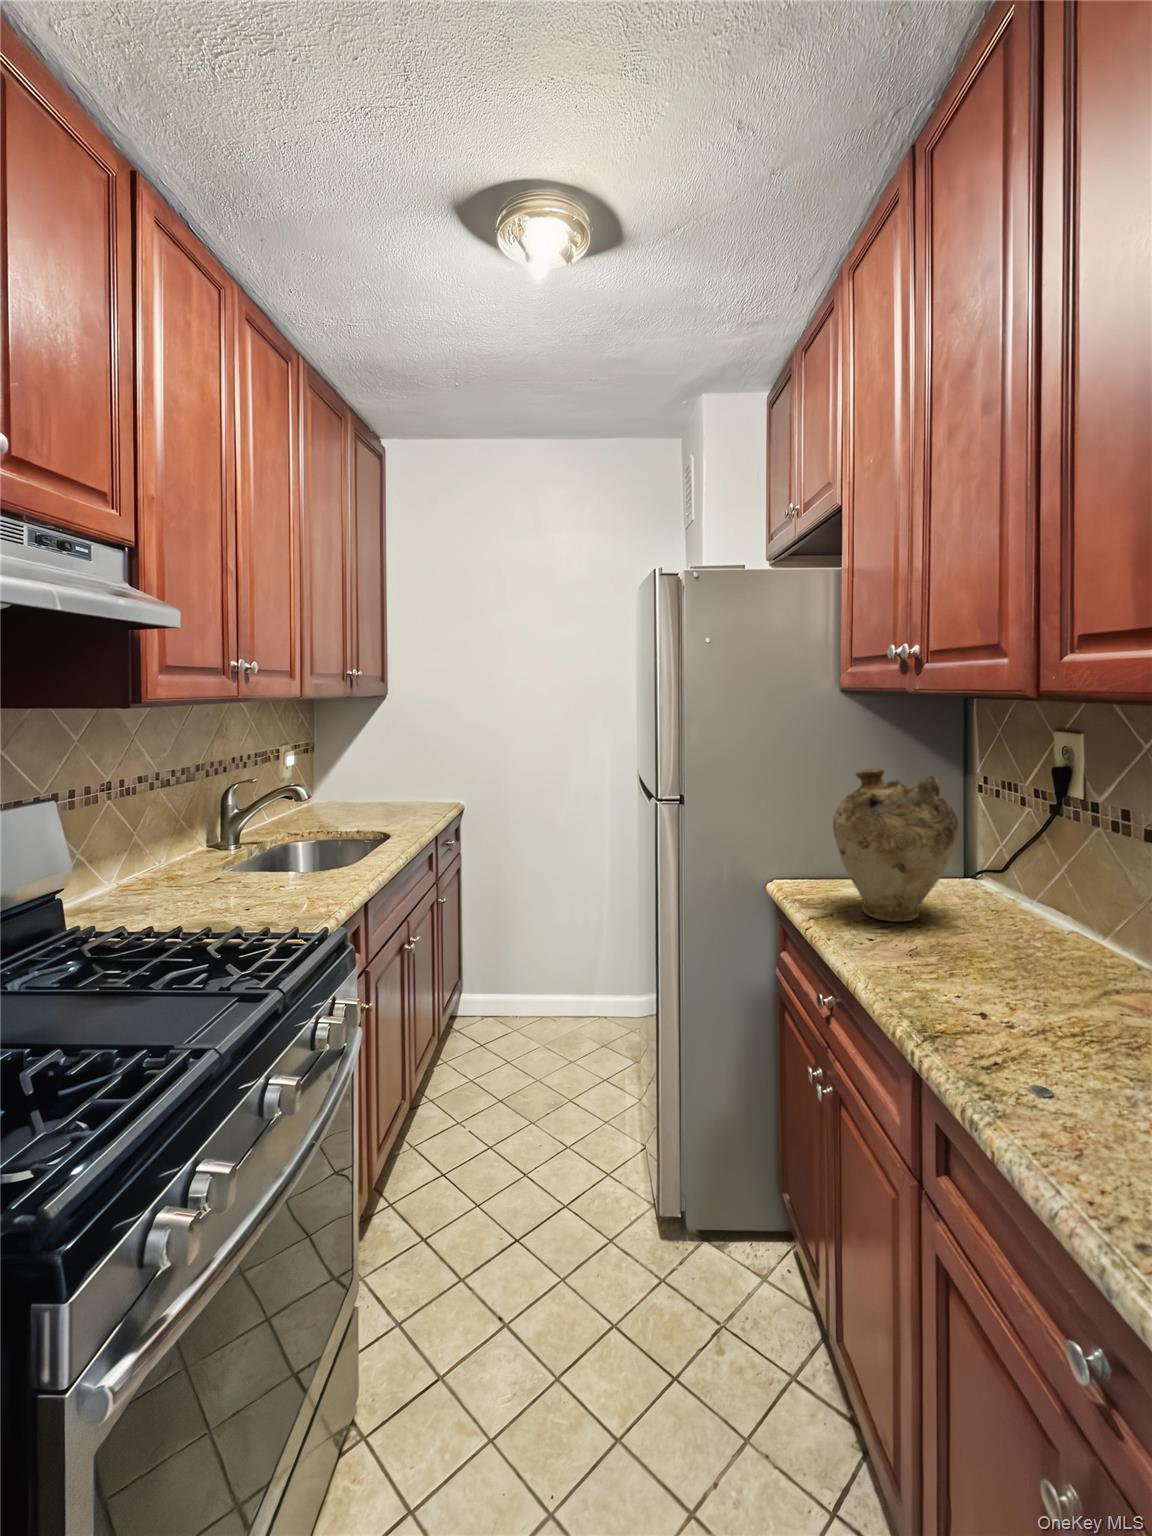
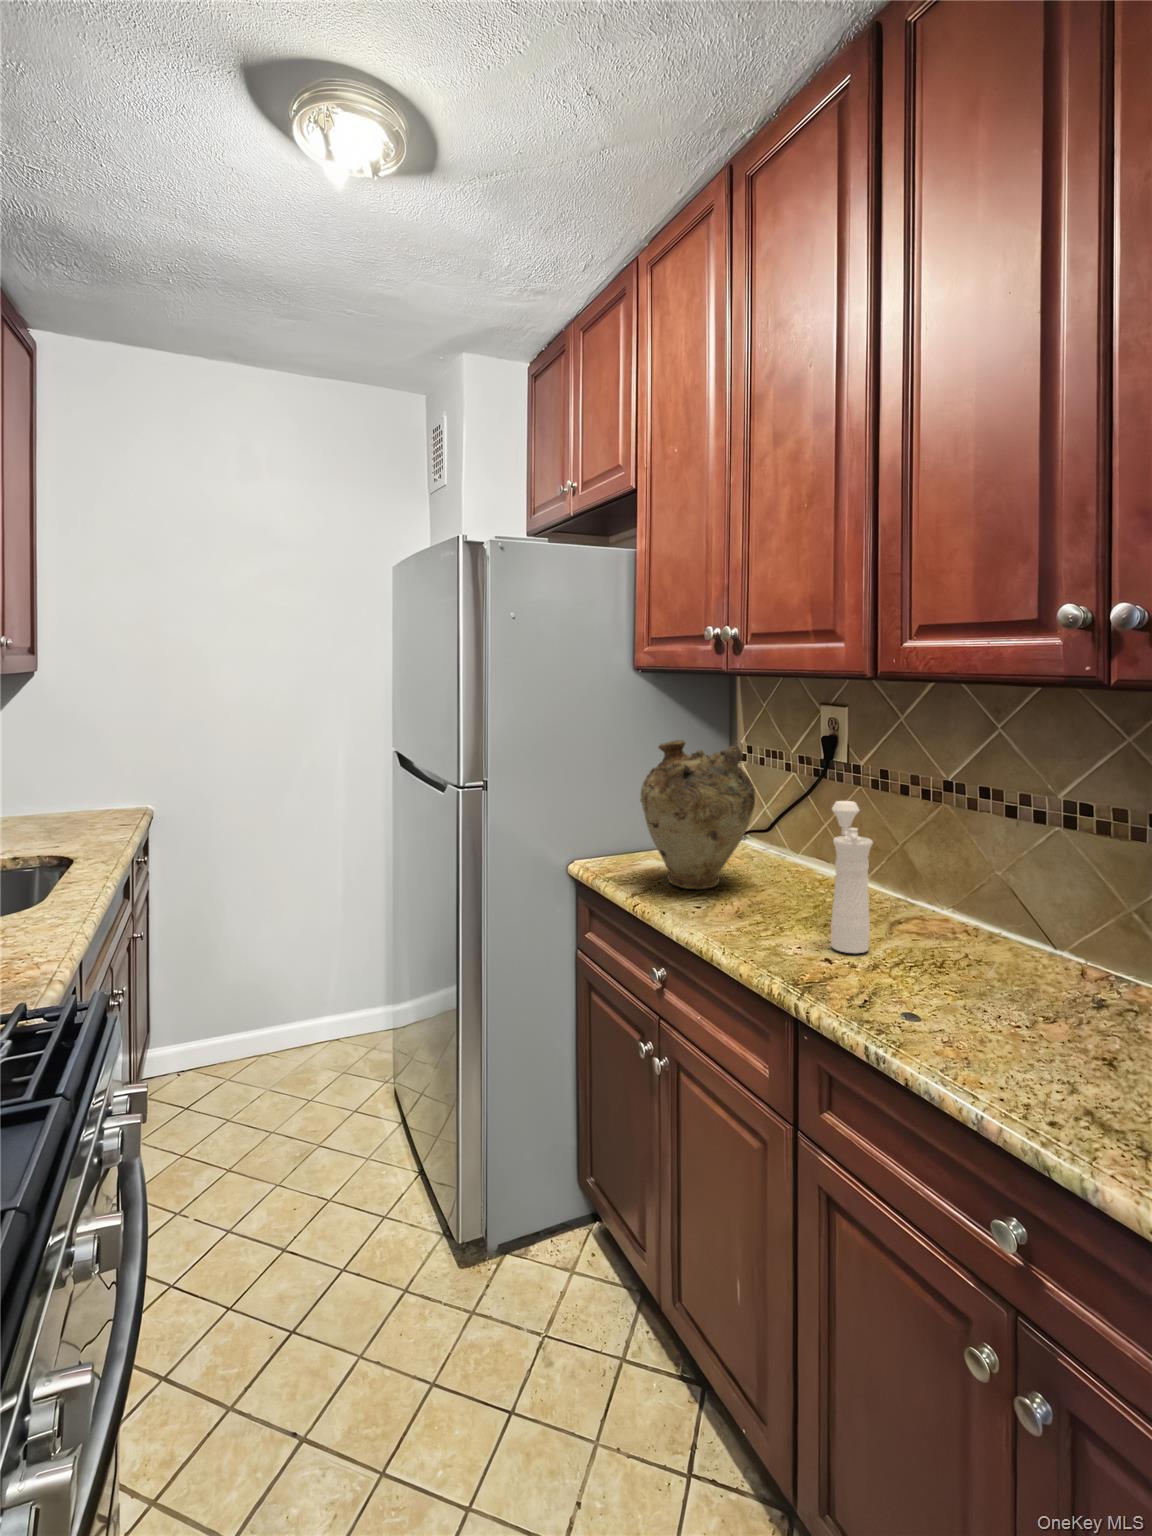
pepper mill: none [998,841,1054,1011] -> present [831,801,873,953]

